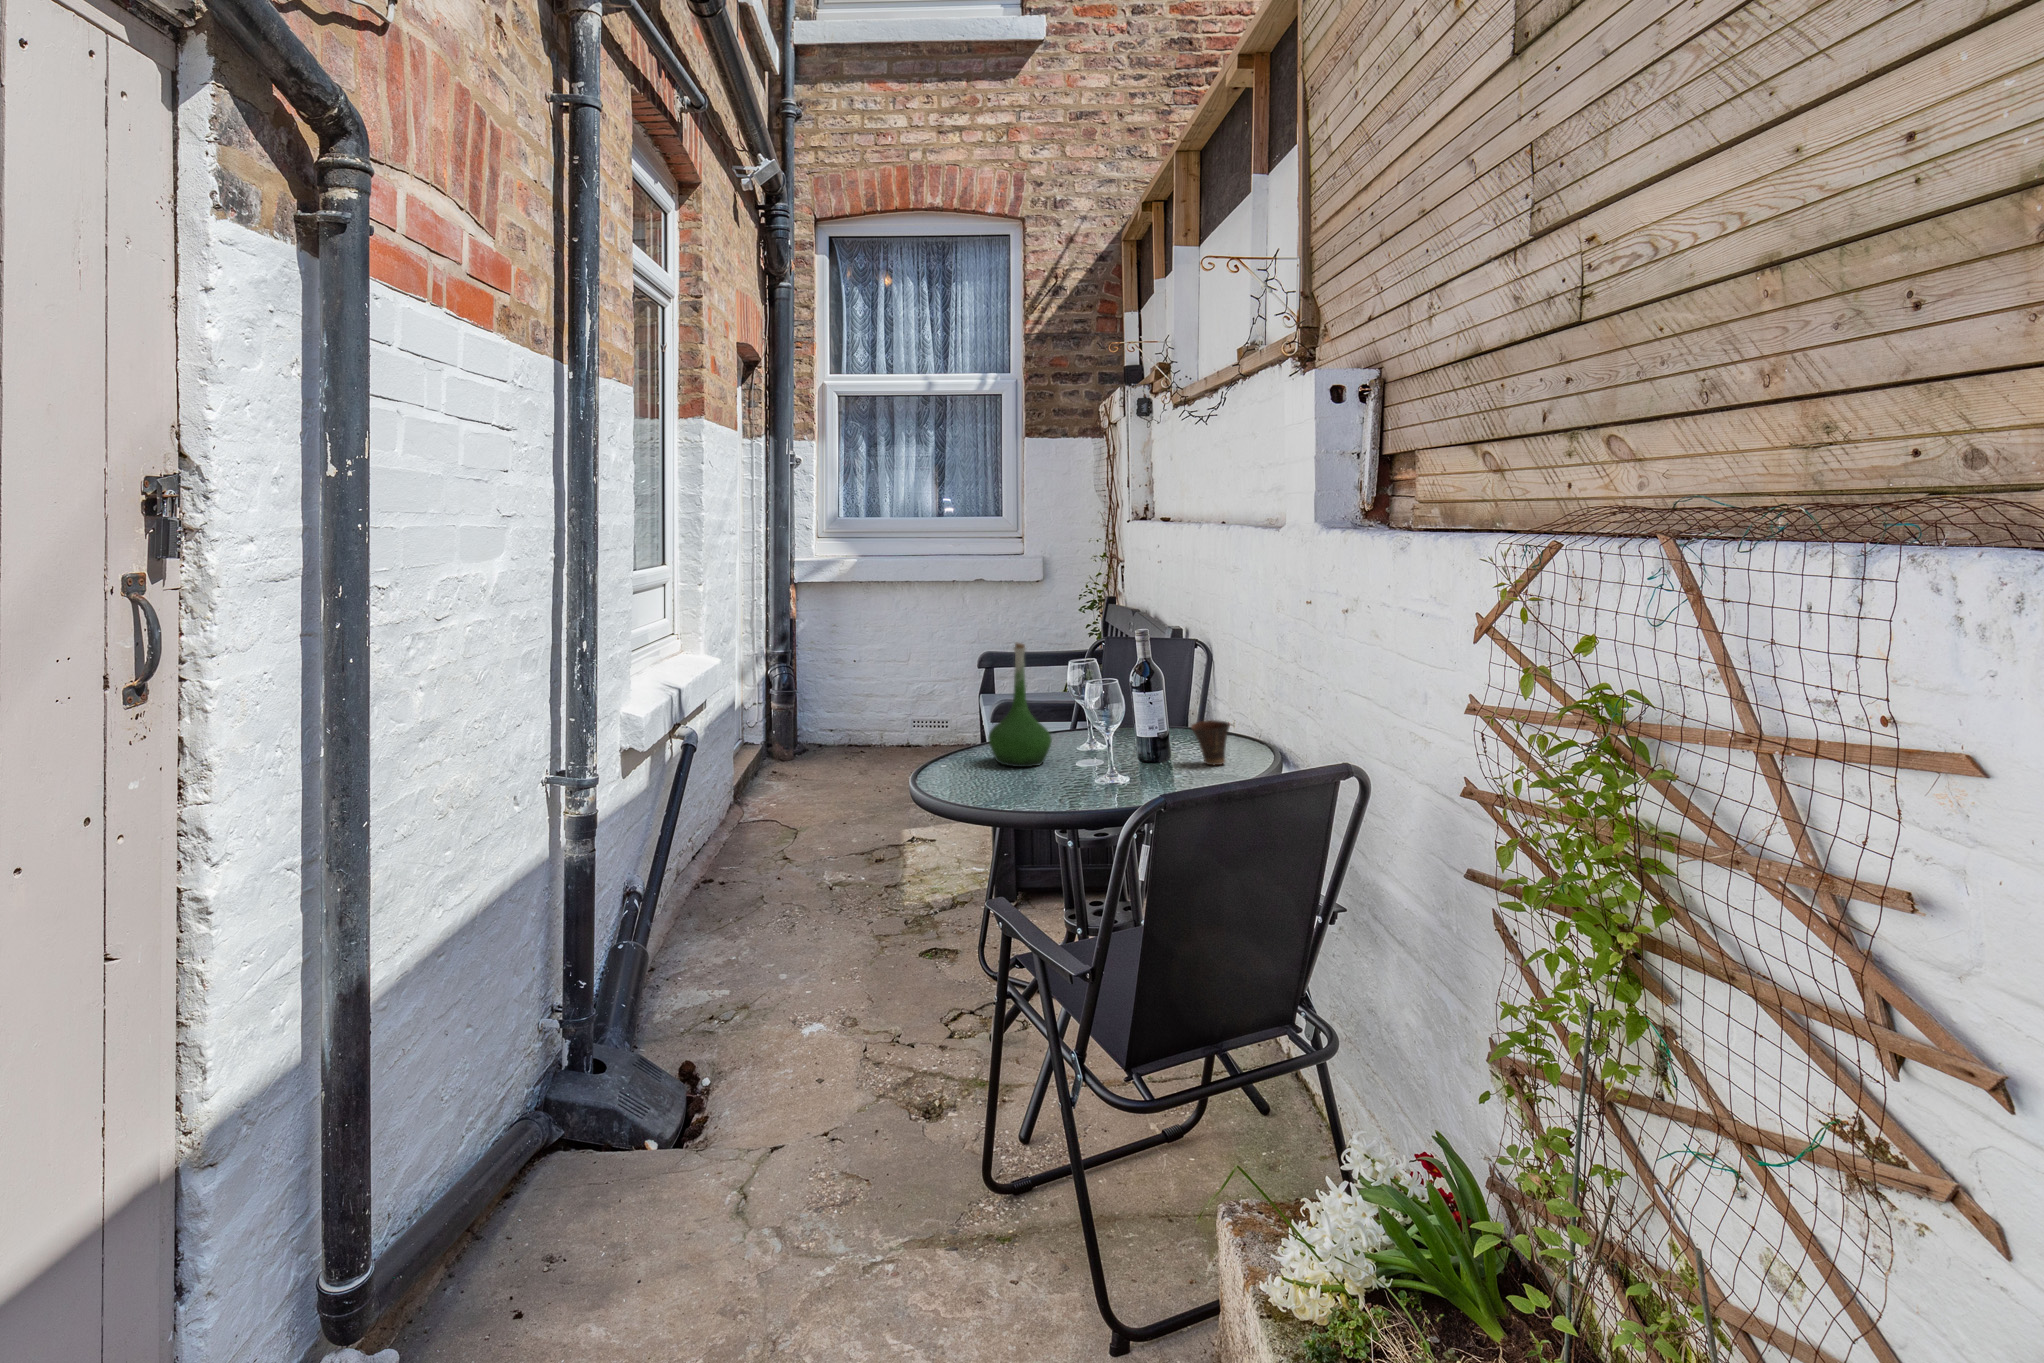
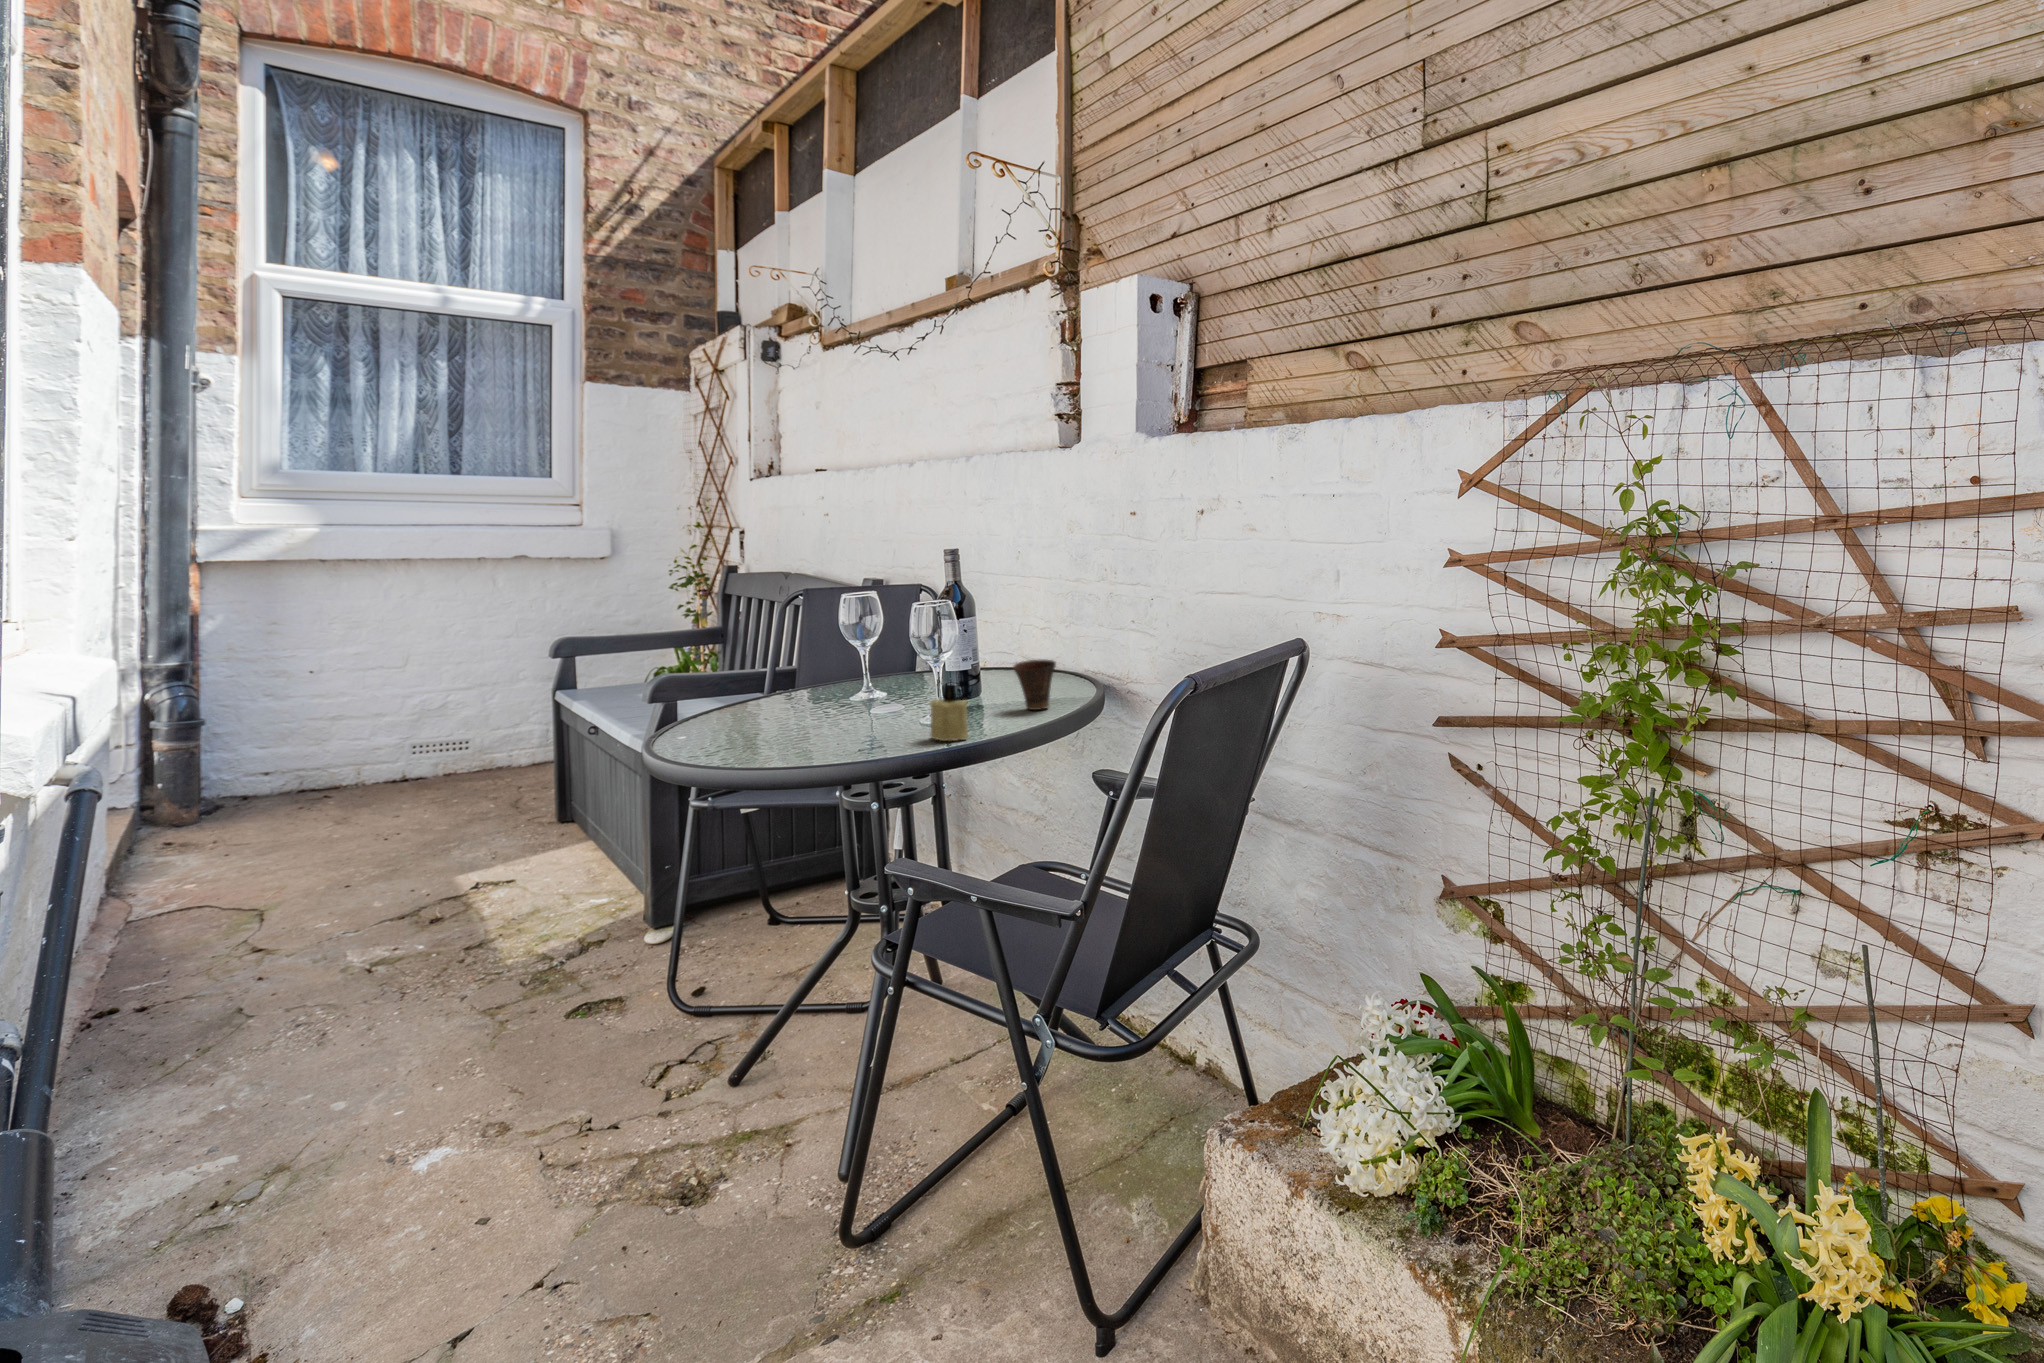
vase: present [988,643,1052,767] -> none [763,578,851,741]
candle: none [1092,736,1126,784] -> present [930,684,968,741]

